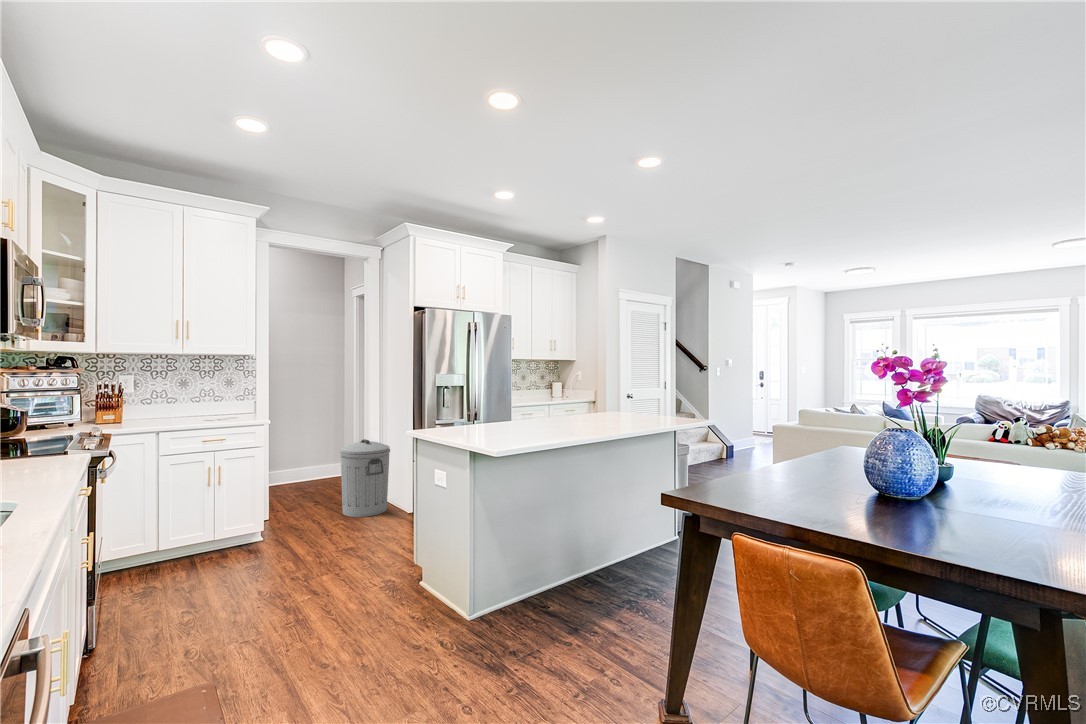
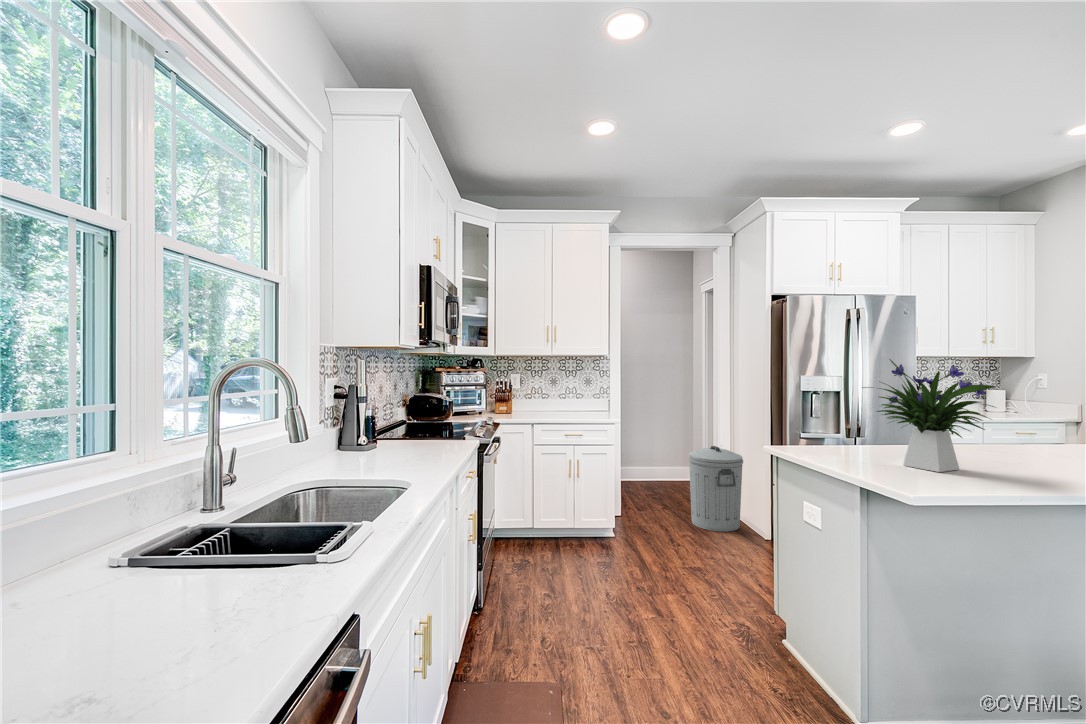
flower arrangement: none [471,361,543,436] -> present [863,359,996,472]

